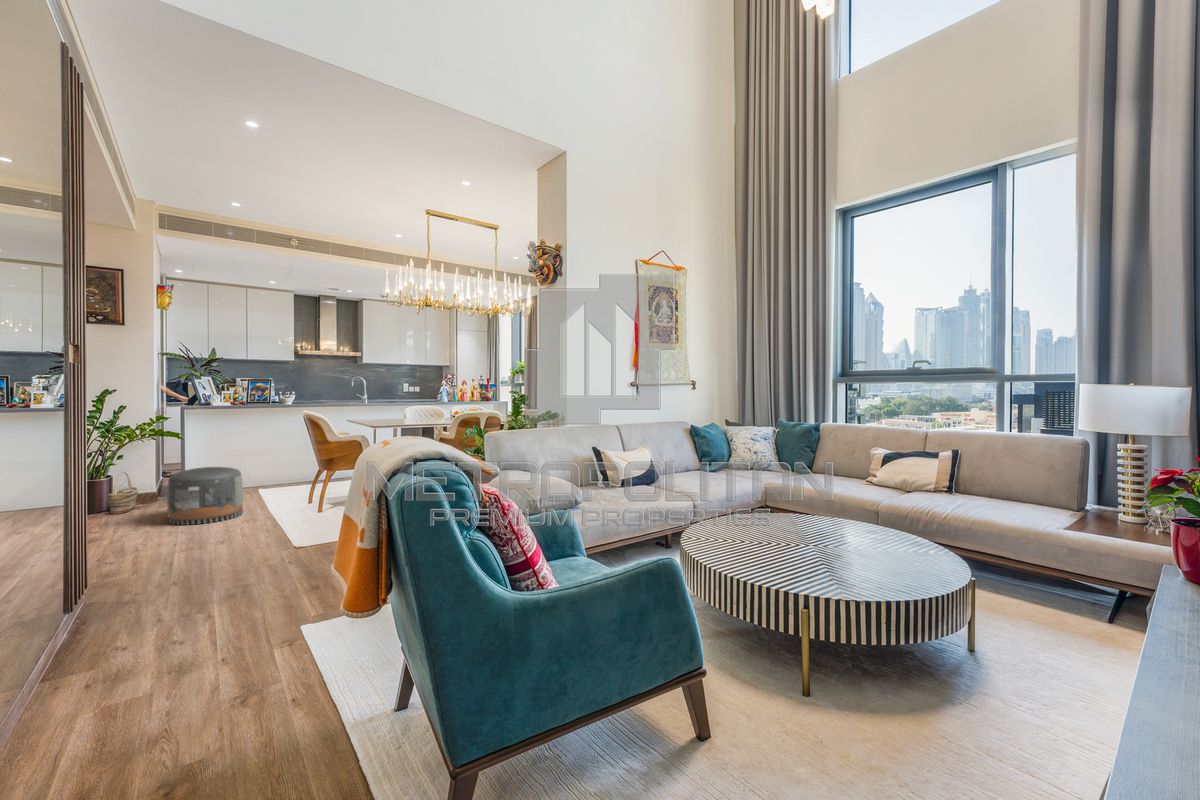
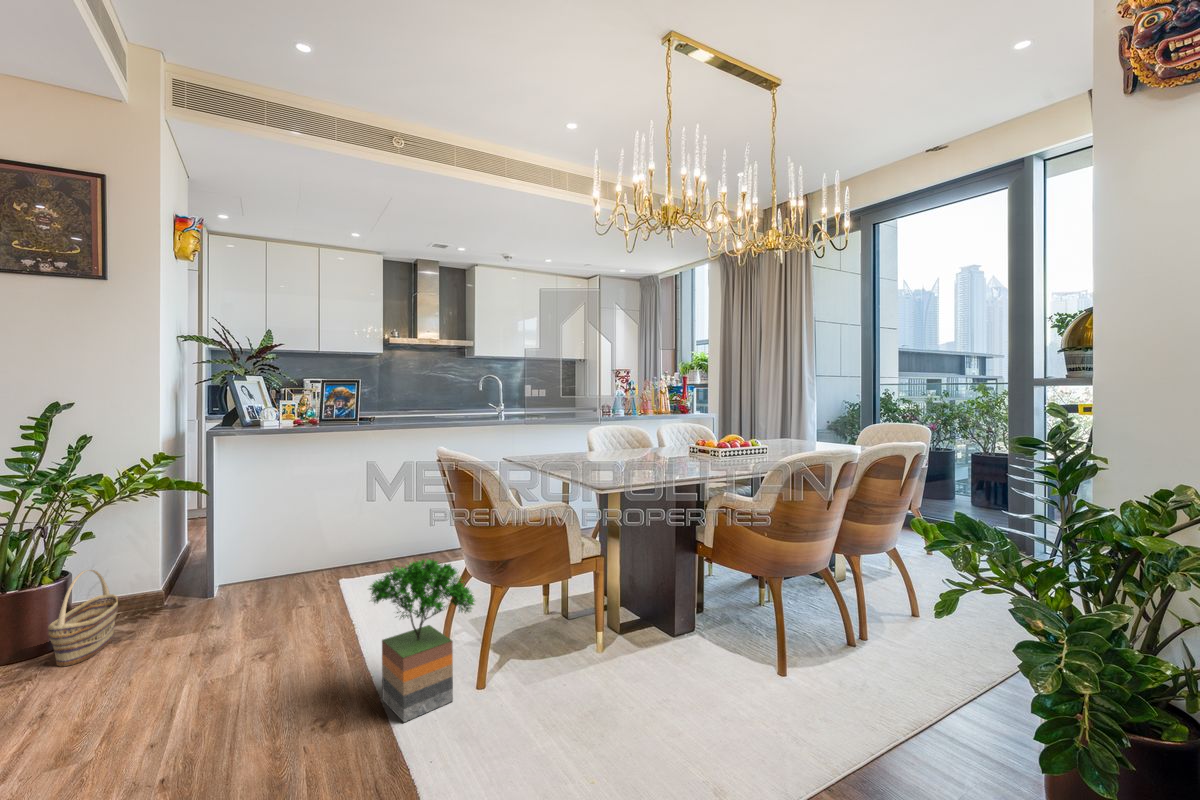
potted tree: none [265,458,316,521] -> present [369,559,474,722]
pouf: present [167,467,243,525] -> none [151,569,316,731]

